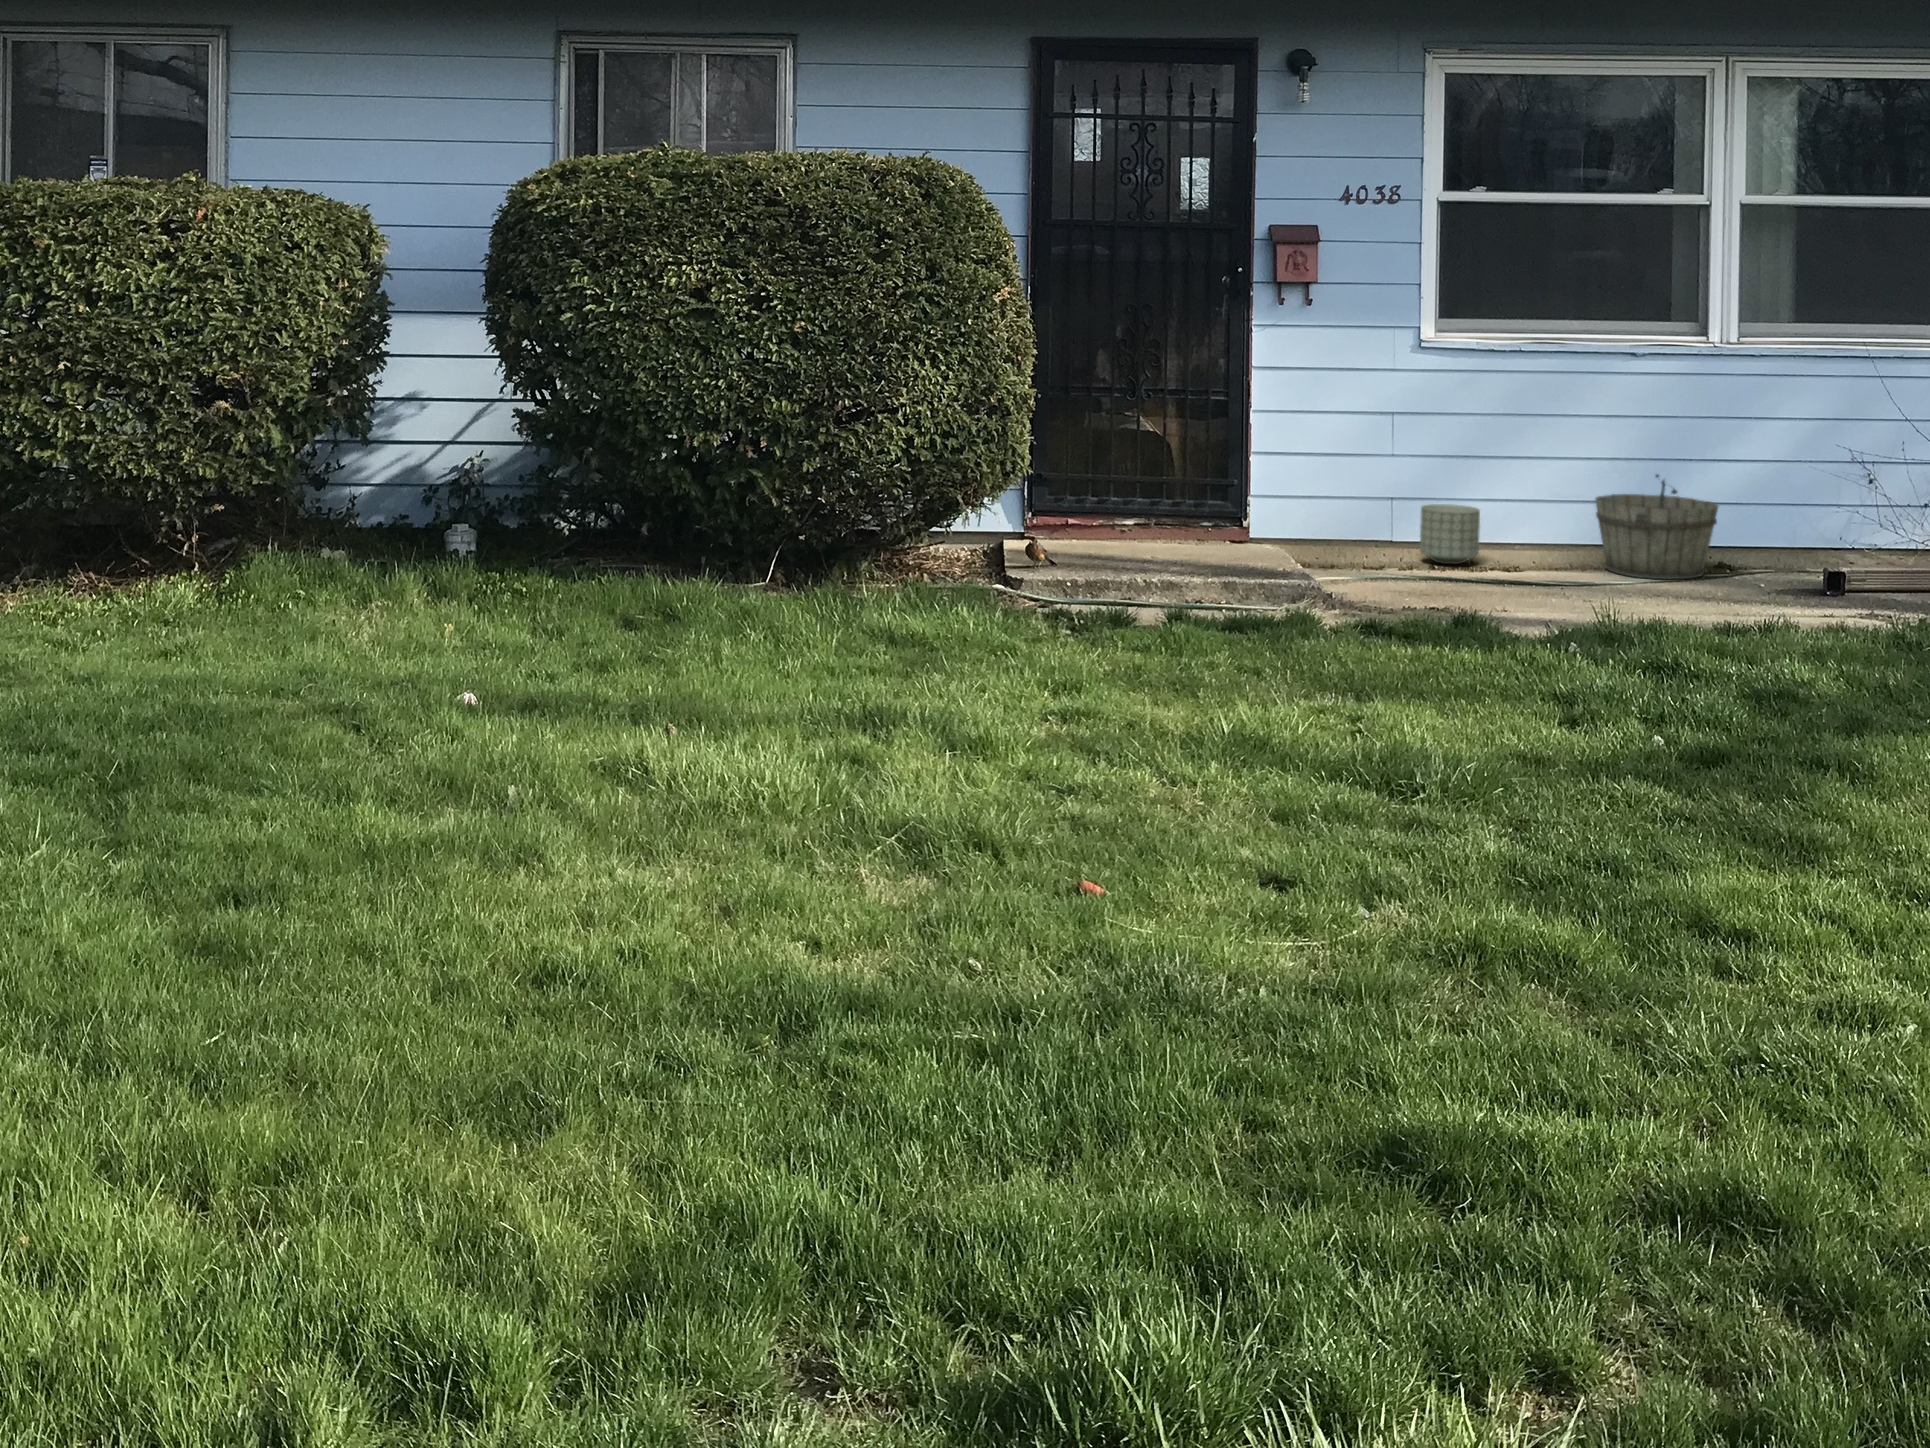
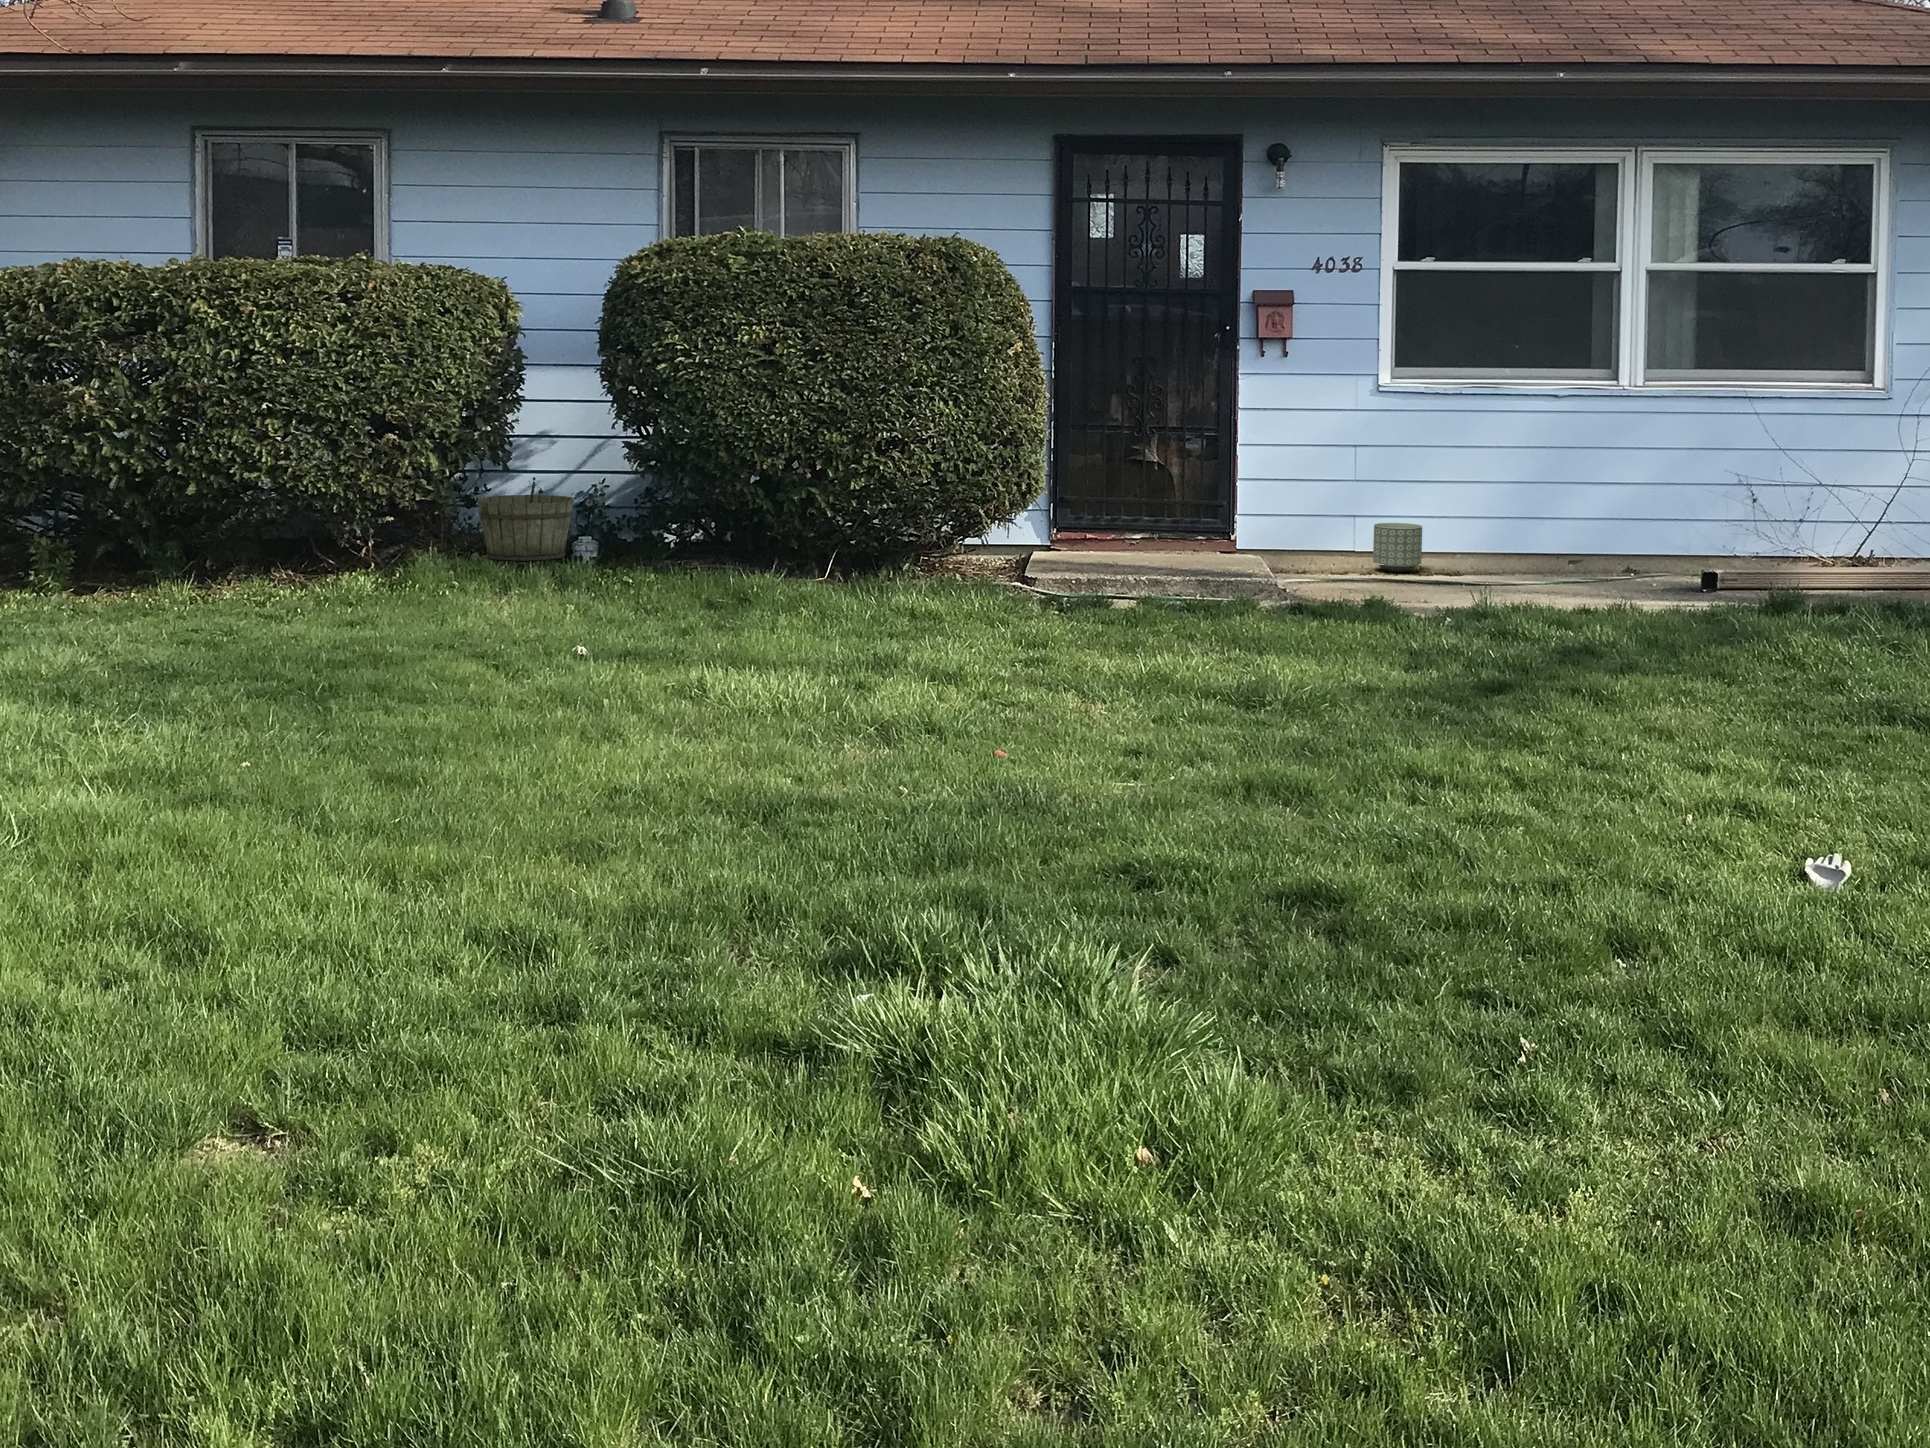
wooden bucket: present [1595,475,1718,579] -> present [478,477,574,561]

